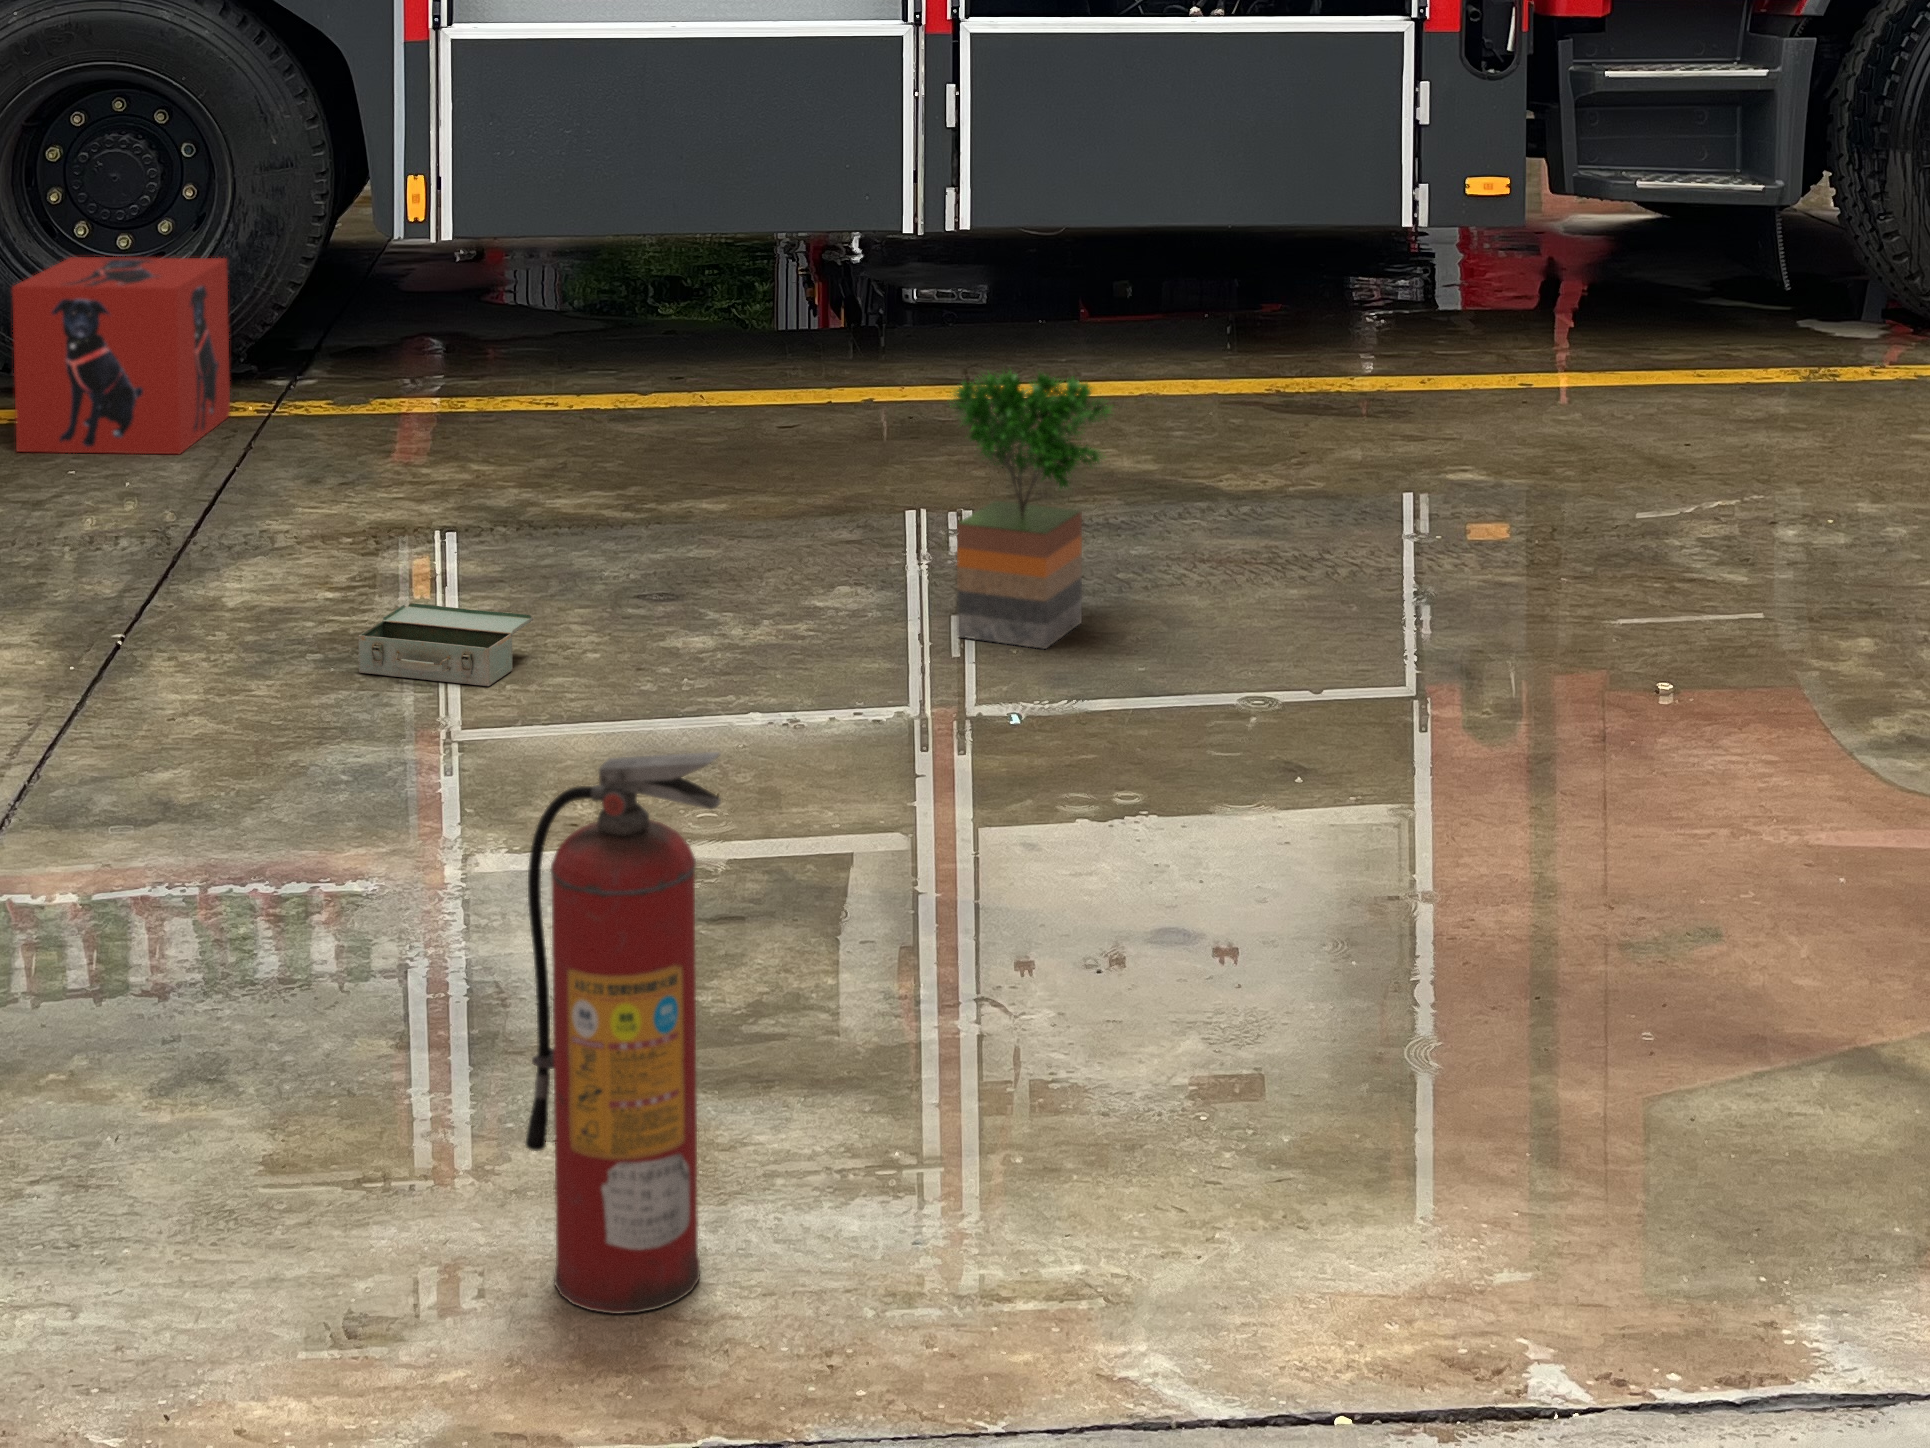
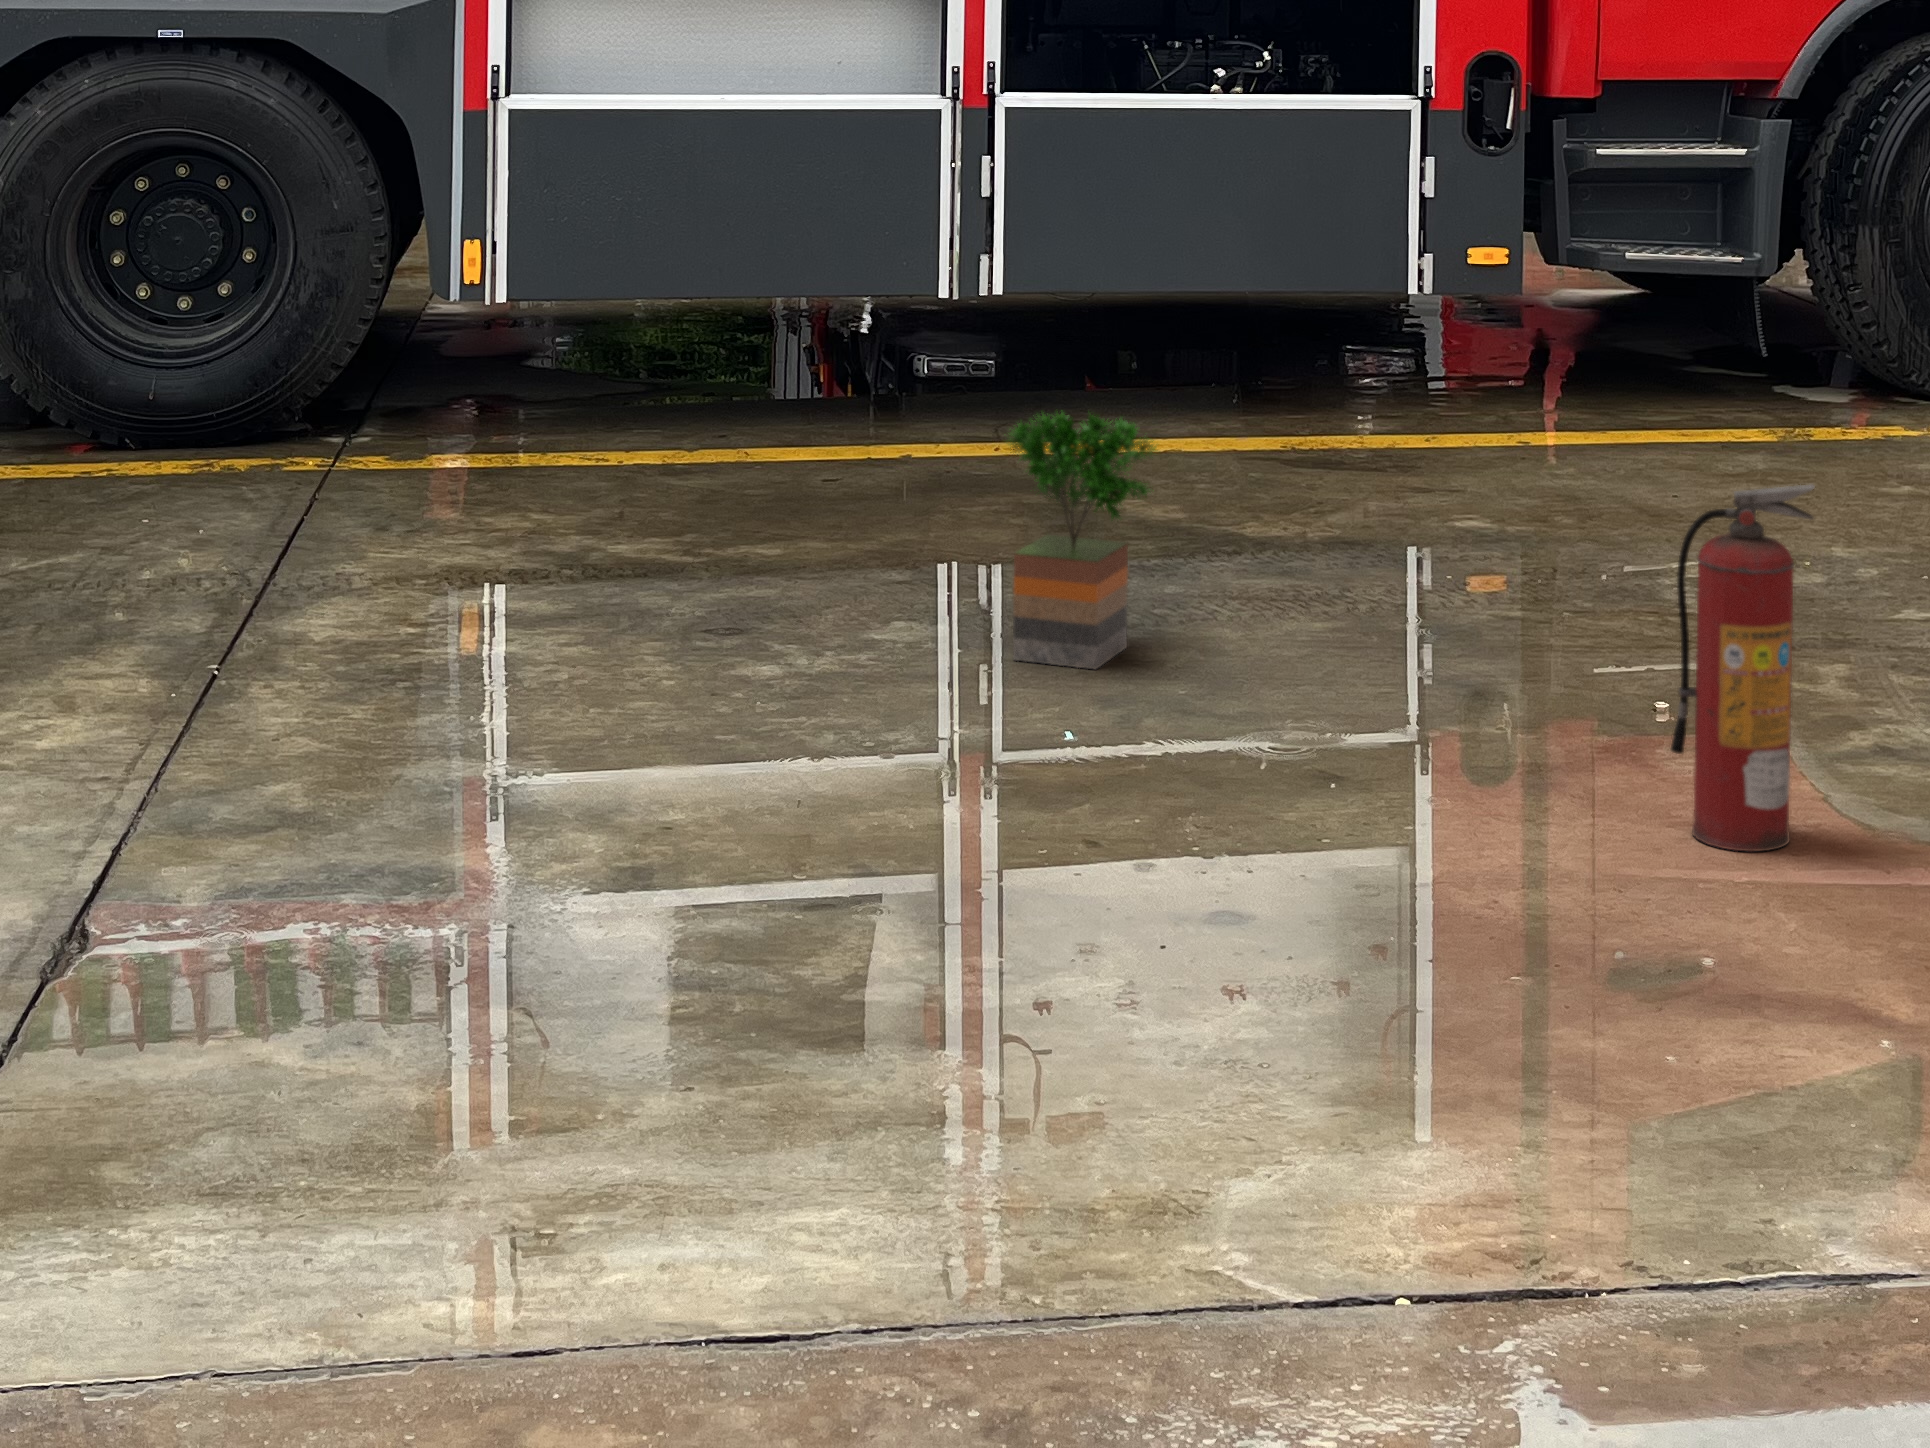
storage box: present [12,257,230,454] -> none [83,319,287,507]
toolbox: present [358,603,534,686] -> none [456,629,619,703]
fire extinguisher: present [526,752,721,1314] -> present [1671,485,1814,852]

